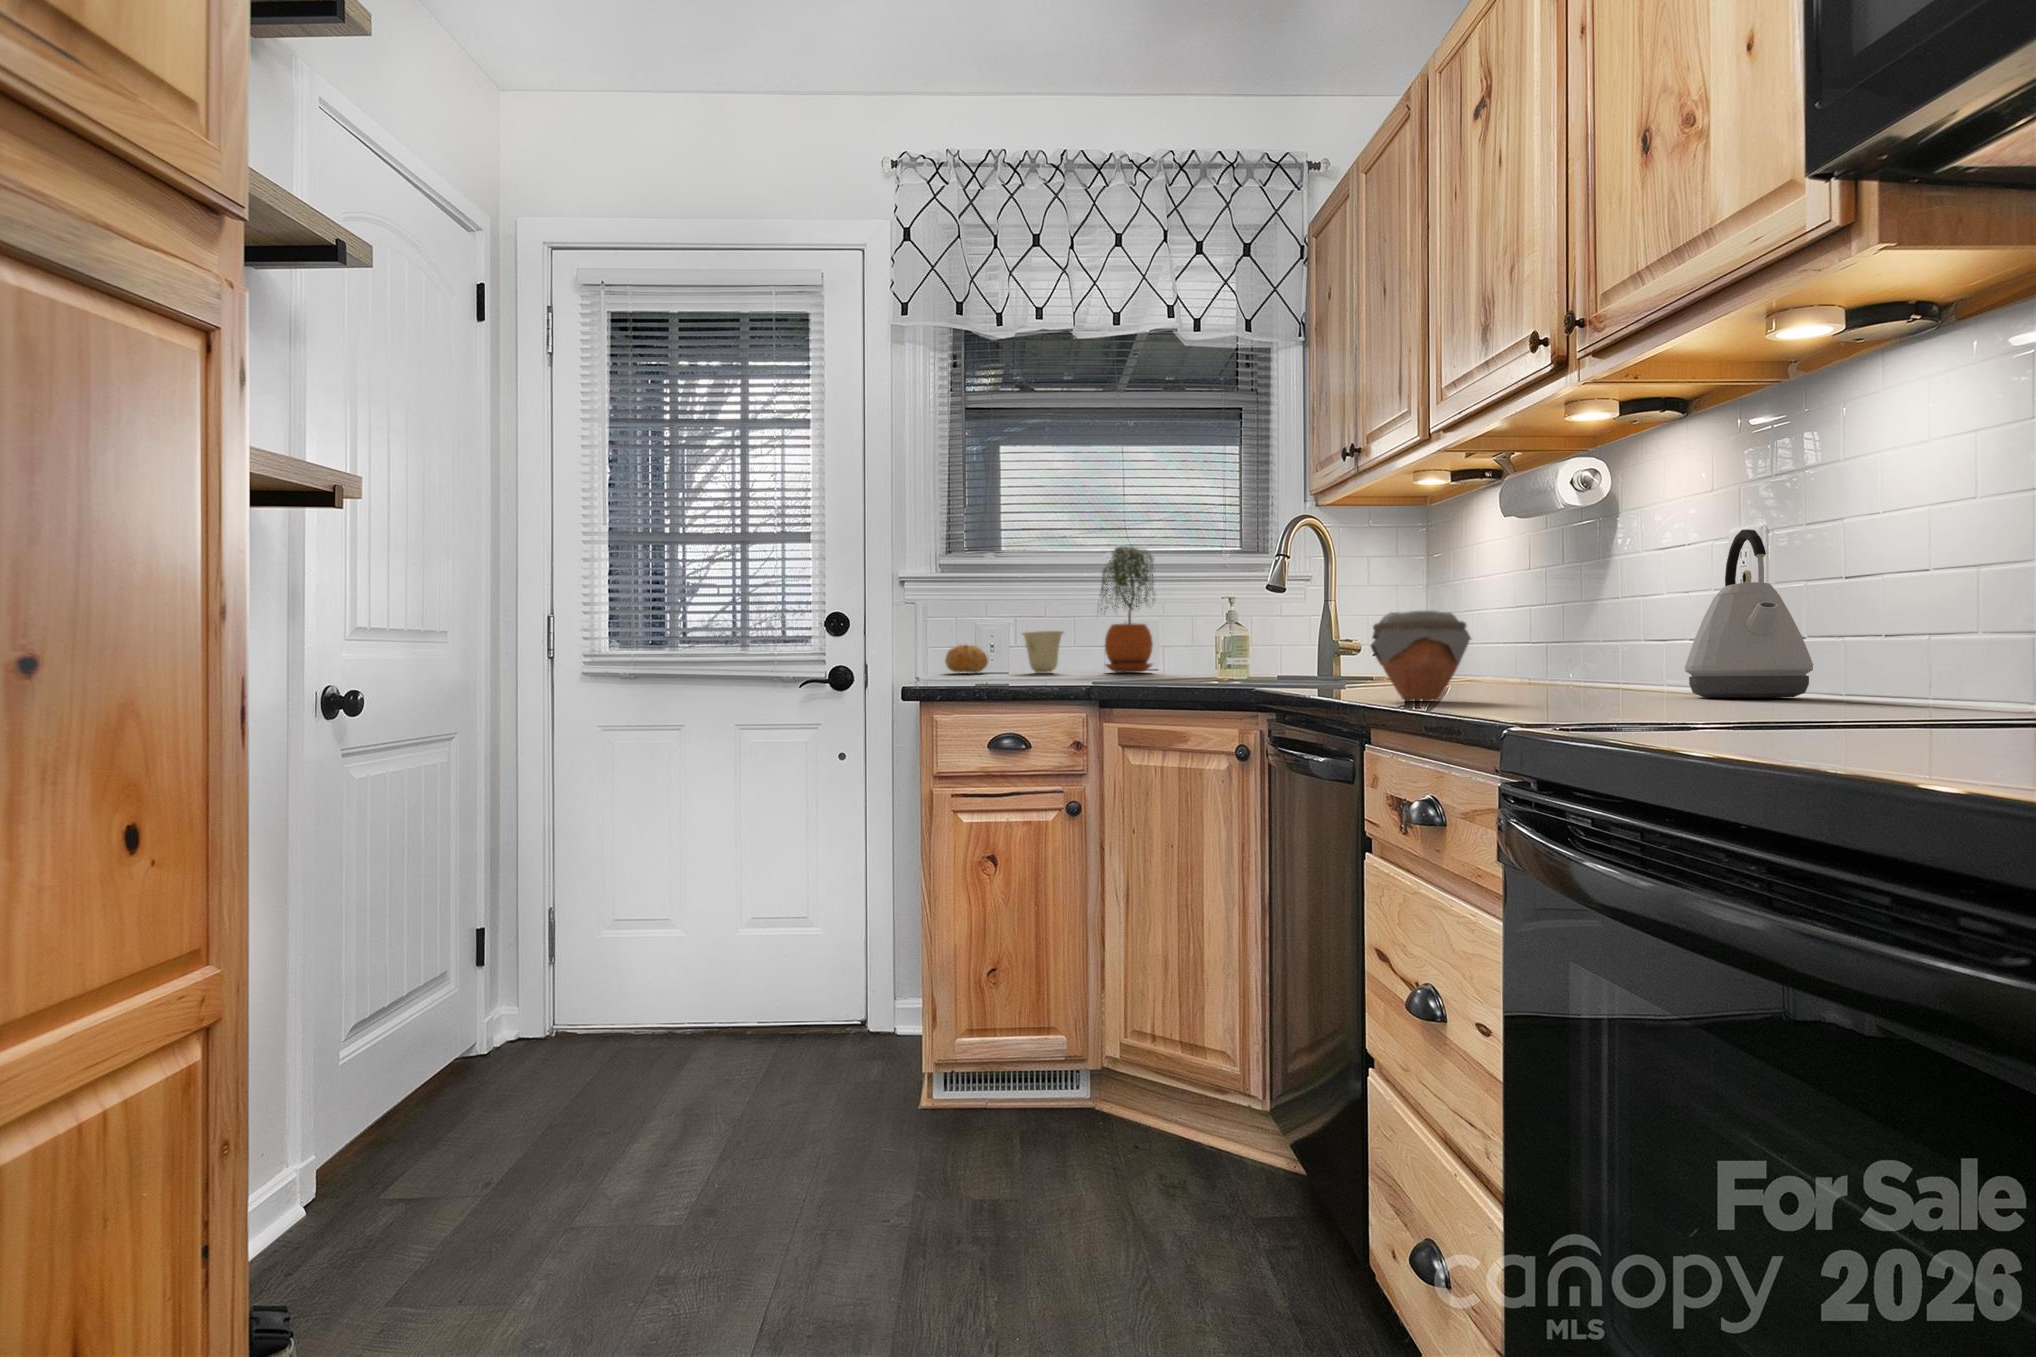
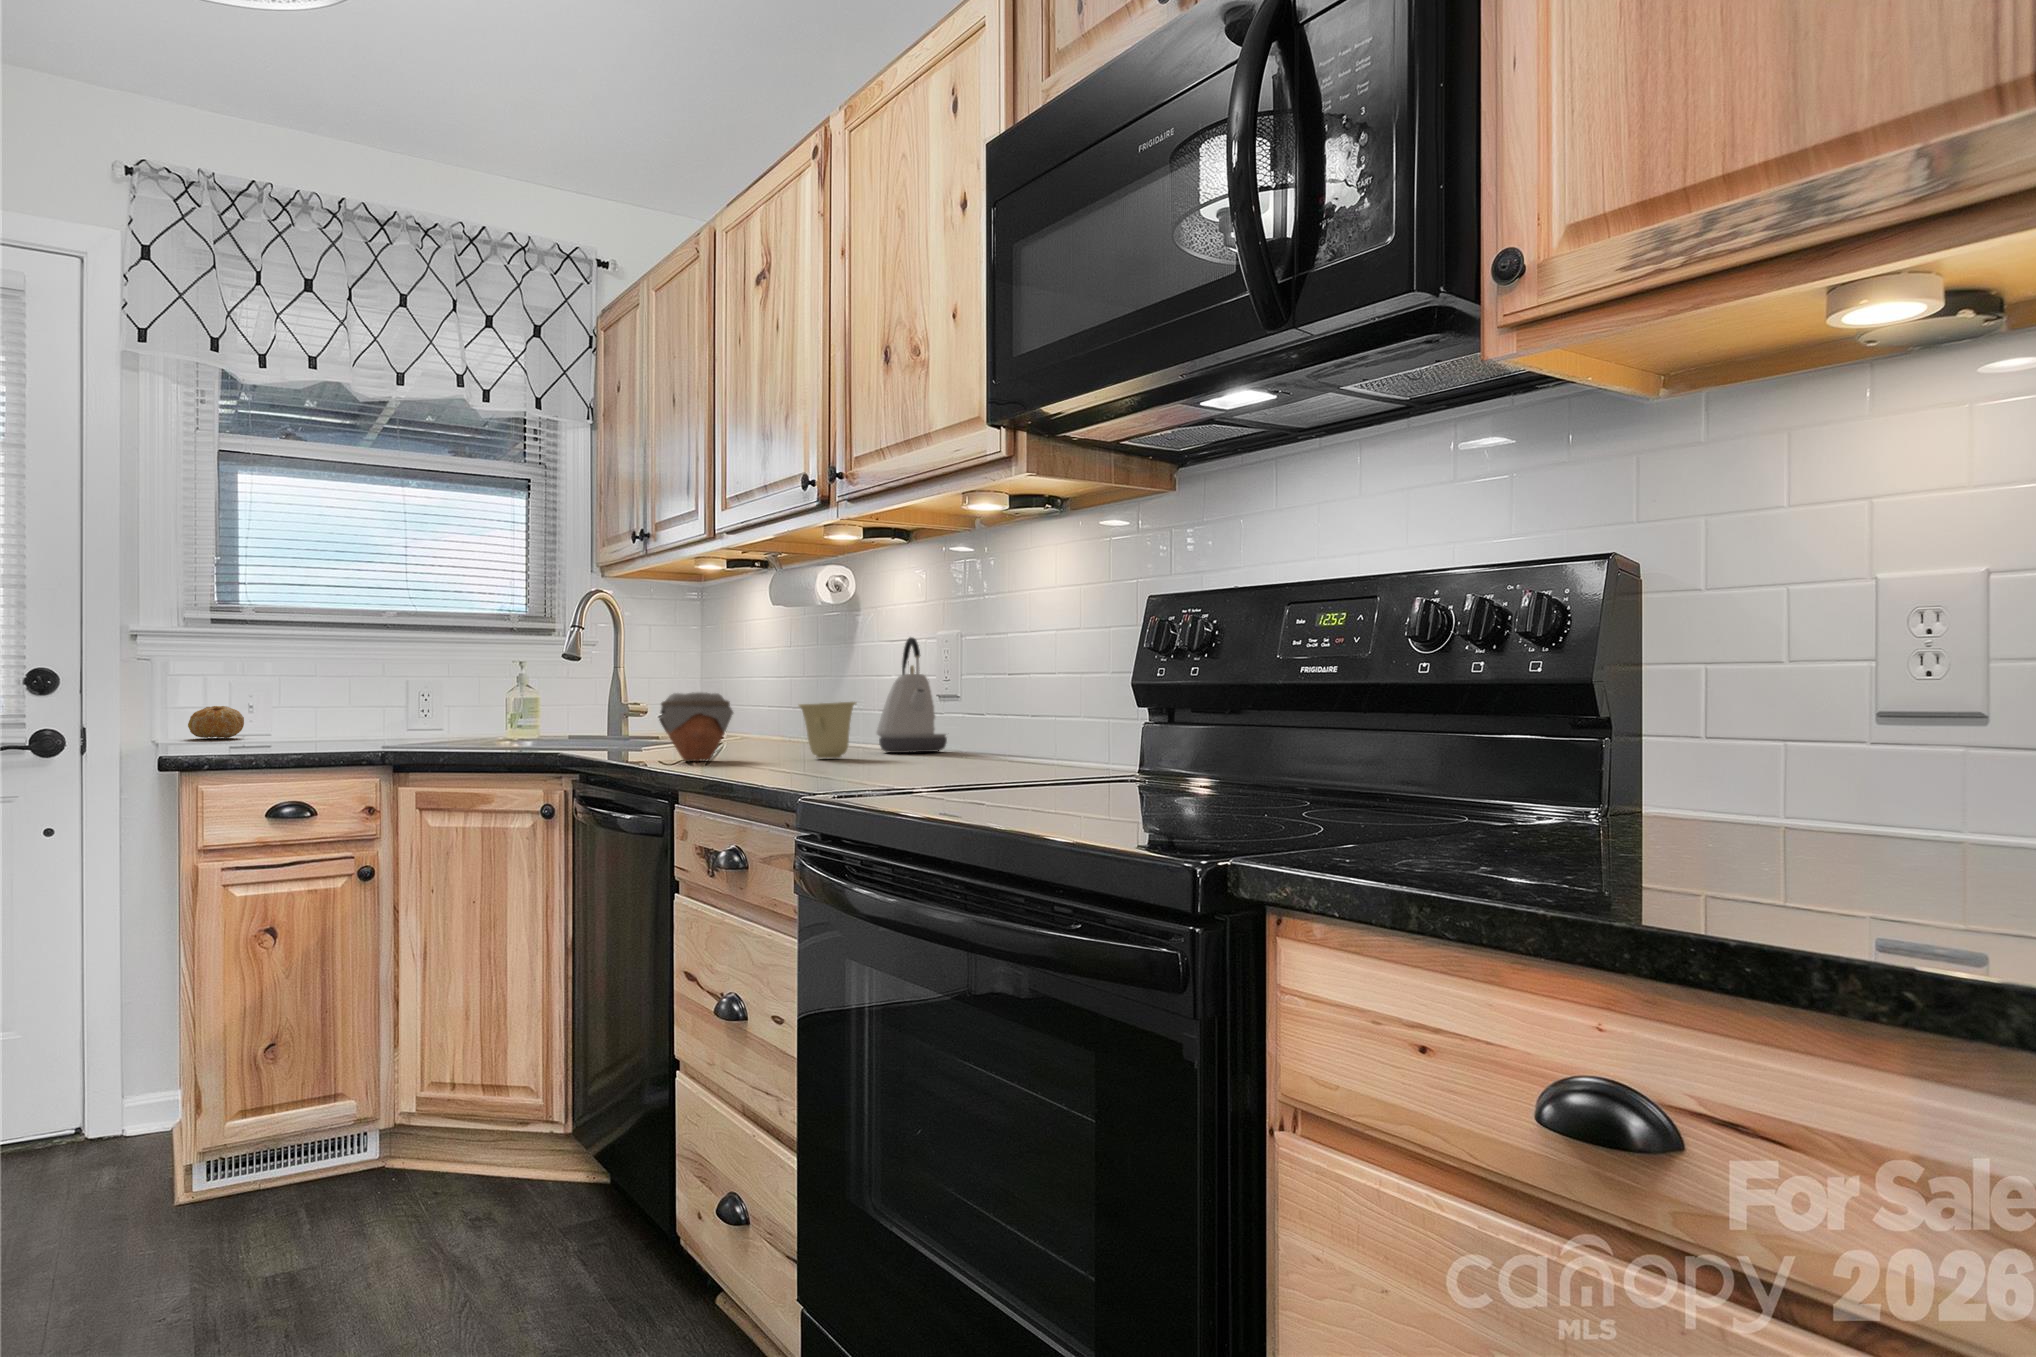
potted plant: present [1098,546,1155,672] -> none [376,604,442,734]
cup: present [1022,631,1063,673] -> present [798,702,856,758]

